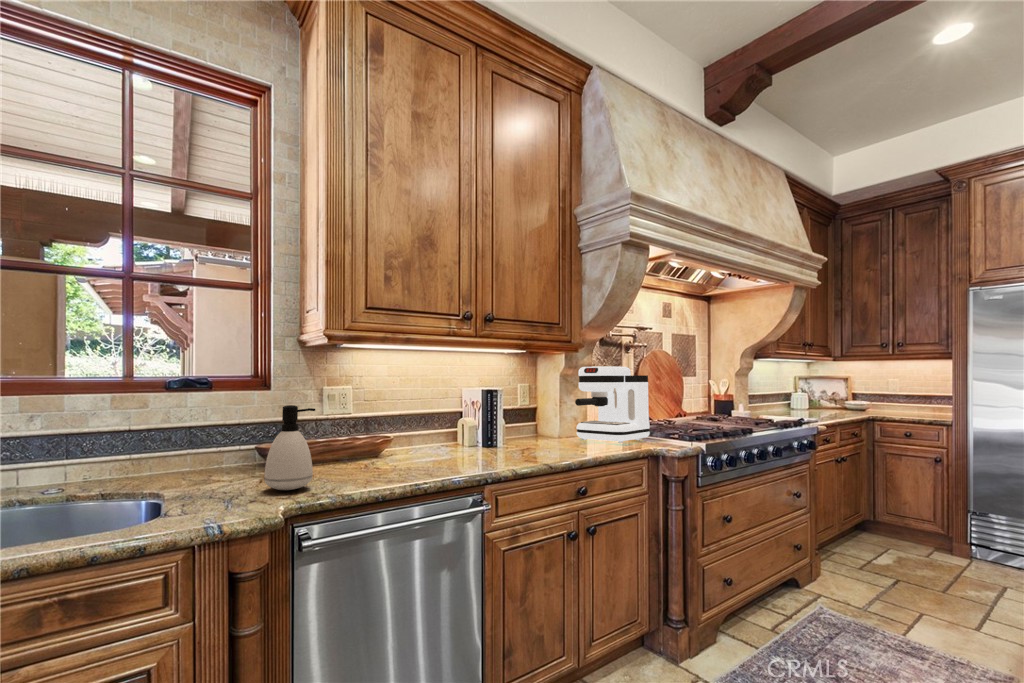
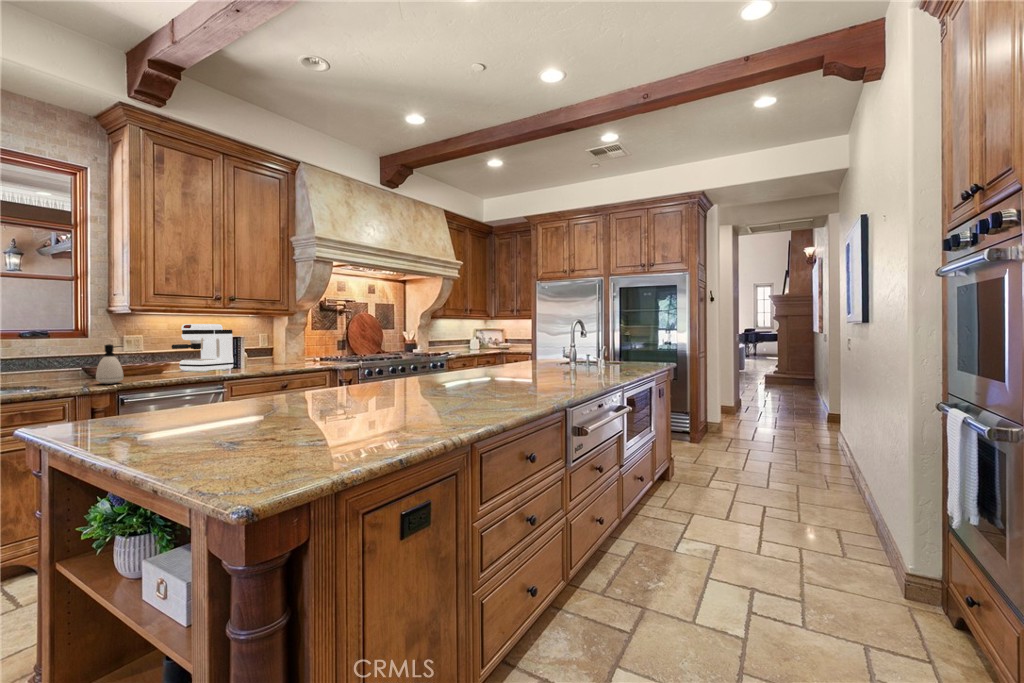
coffee maker: present [575,366,650,443] -> present [172,324,233,371]

